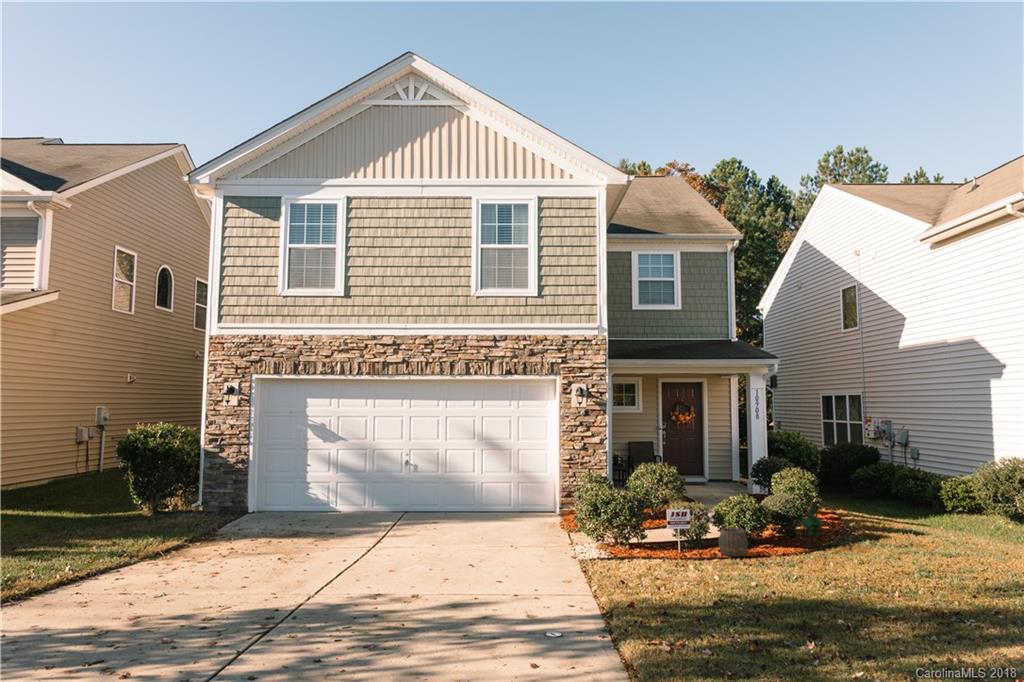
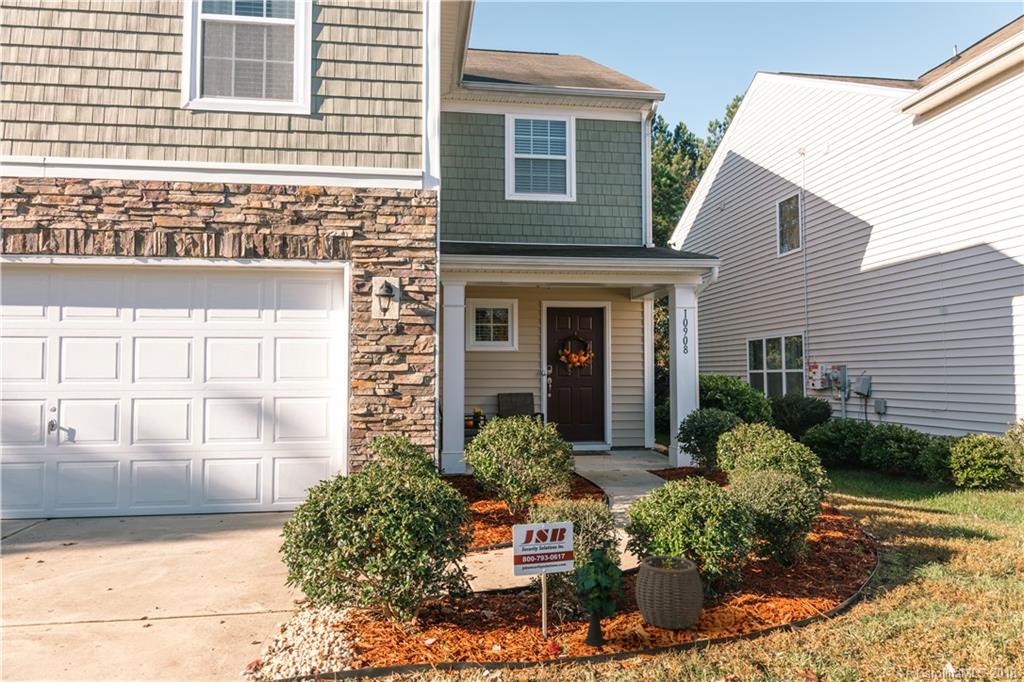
decorative plant: present [800,509,823,548] -> present [565,540,625,646]

